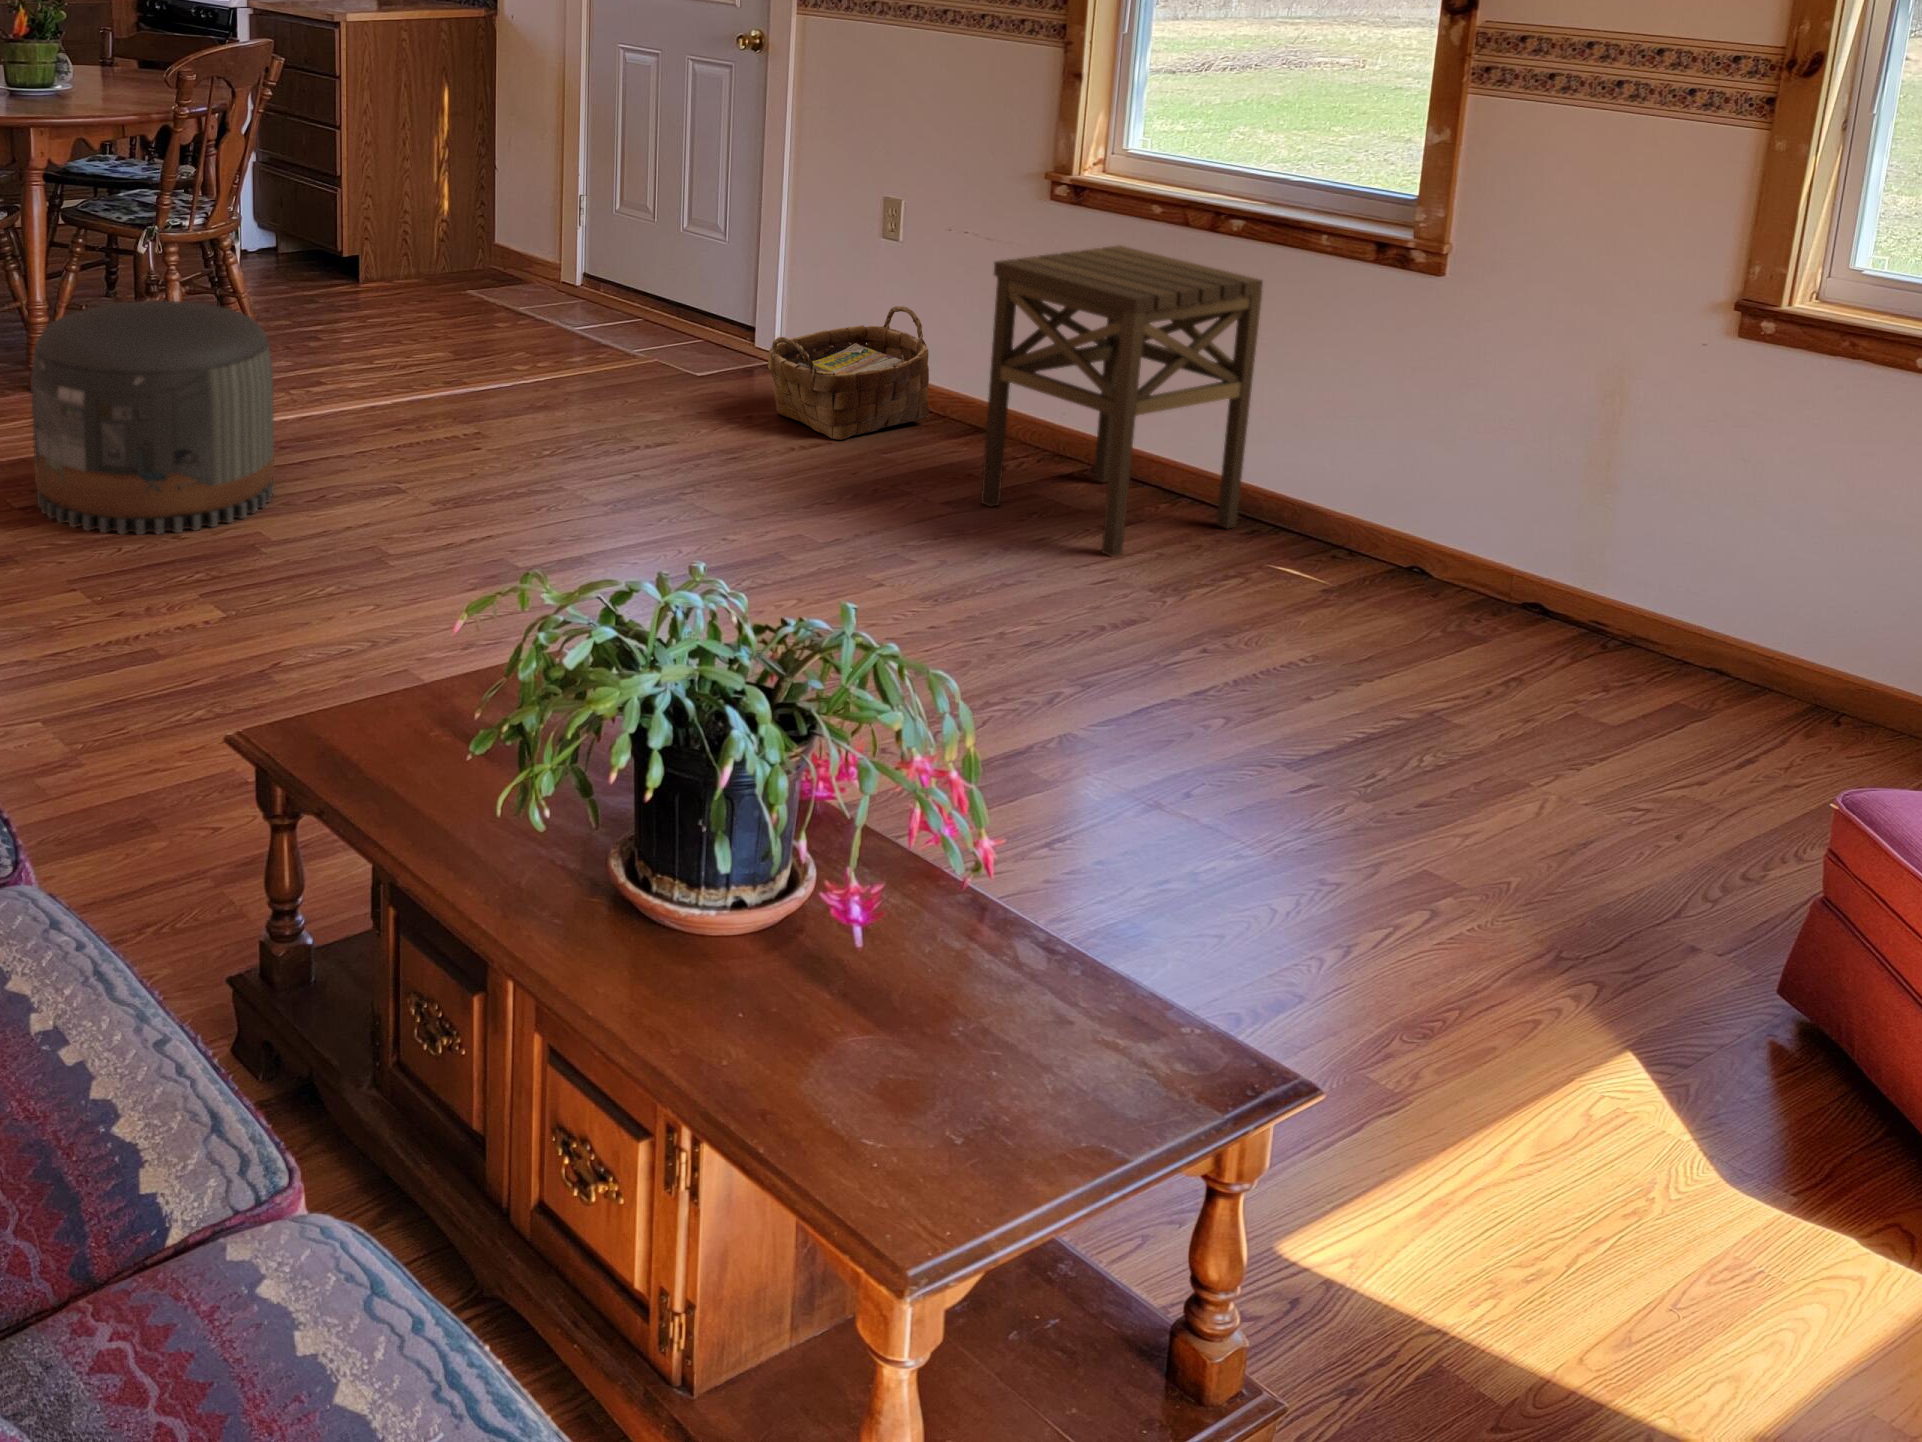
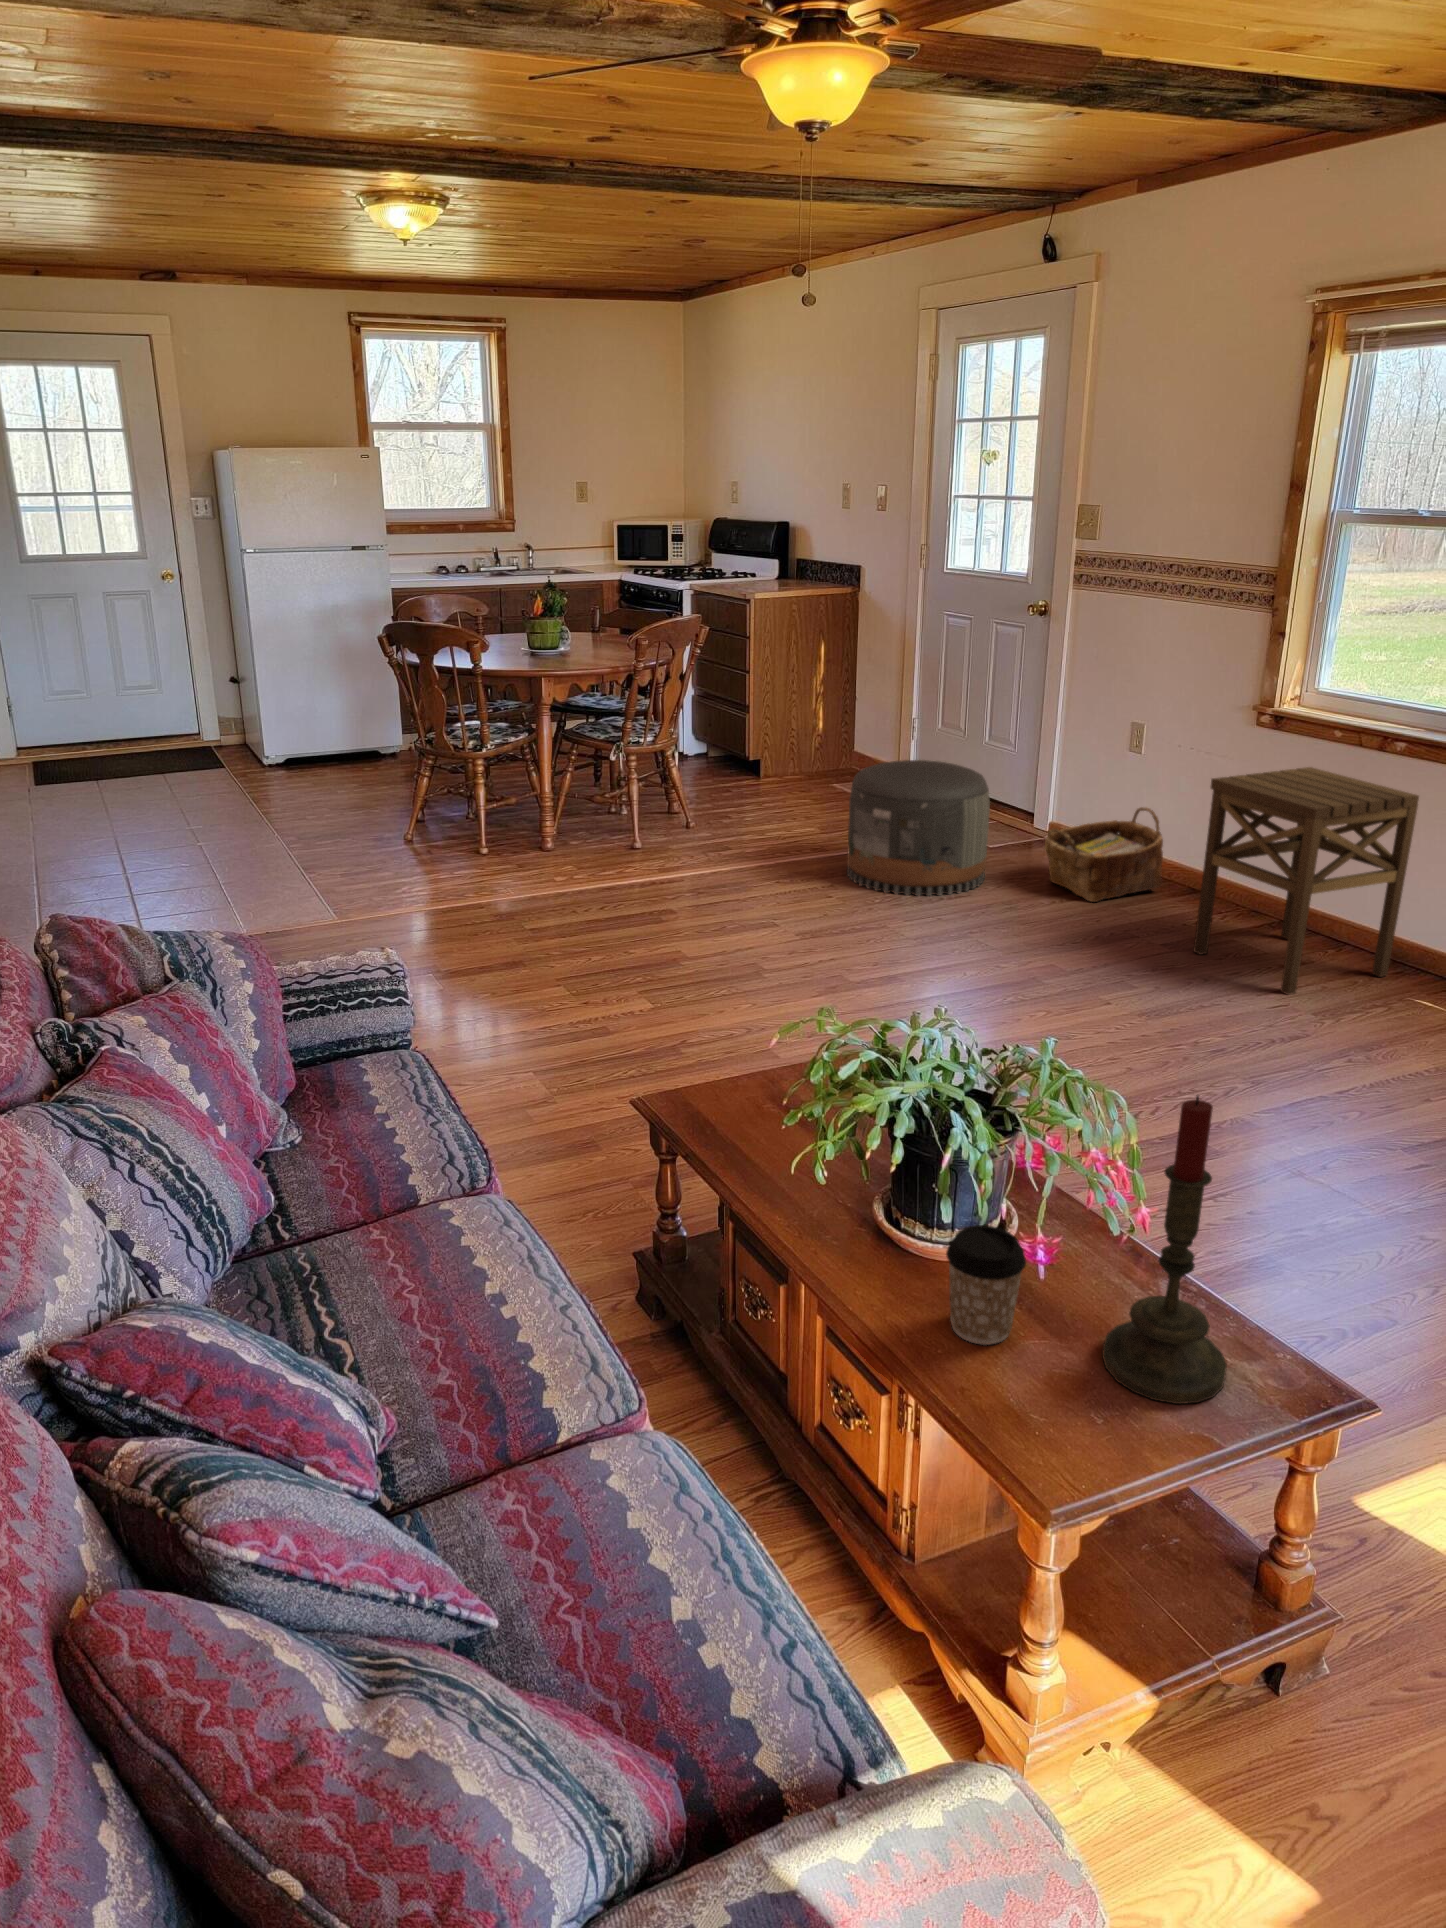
pouf: present [31,301,274,535] -> present [847,760,990,896]
candle: none [960,652,1133,1106] -> present [1102,1096,1227,1404]
coffee cup: none [733,868,847,1046] -> present [946,1225,1026,1345]

